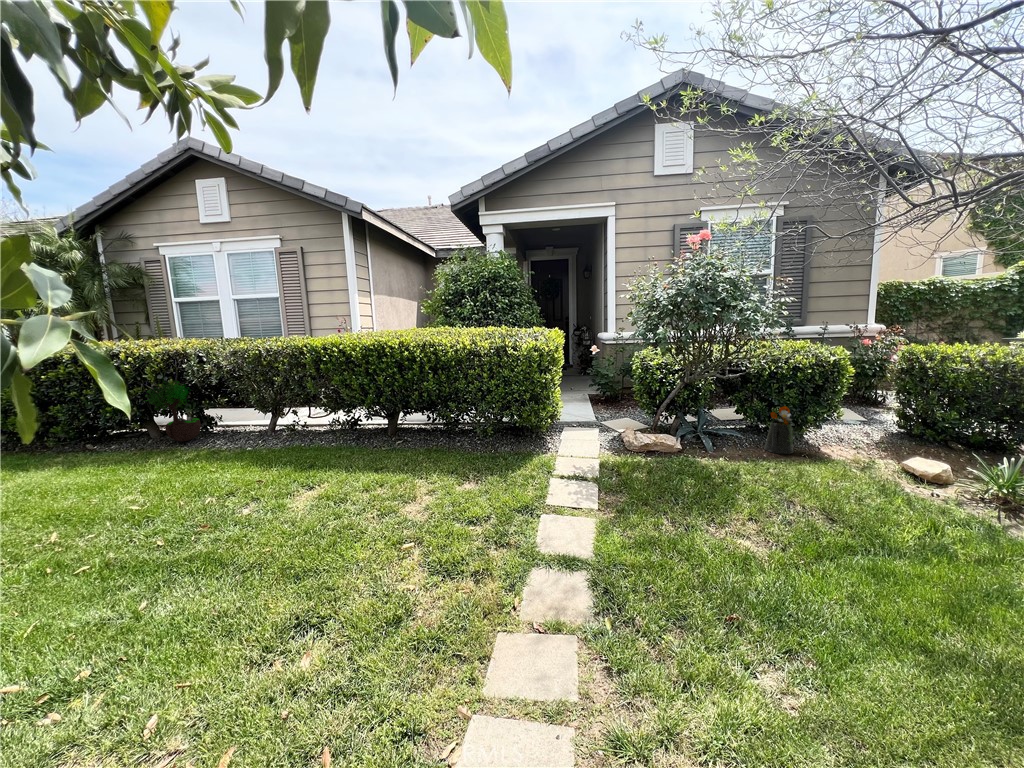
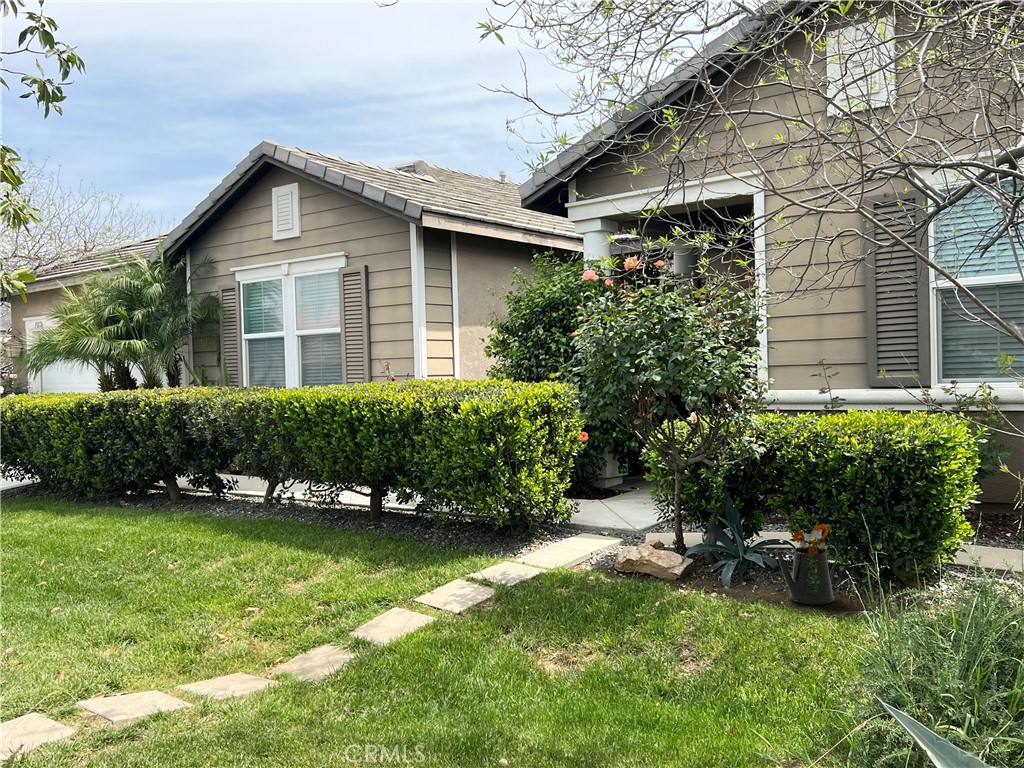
potted tree: present [146,381,201,442] -> none [137,428,193,504]

